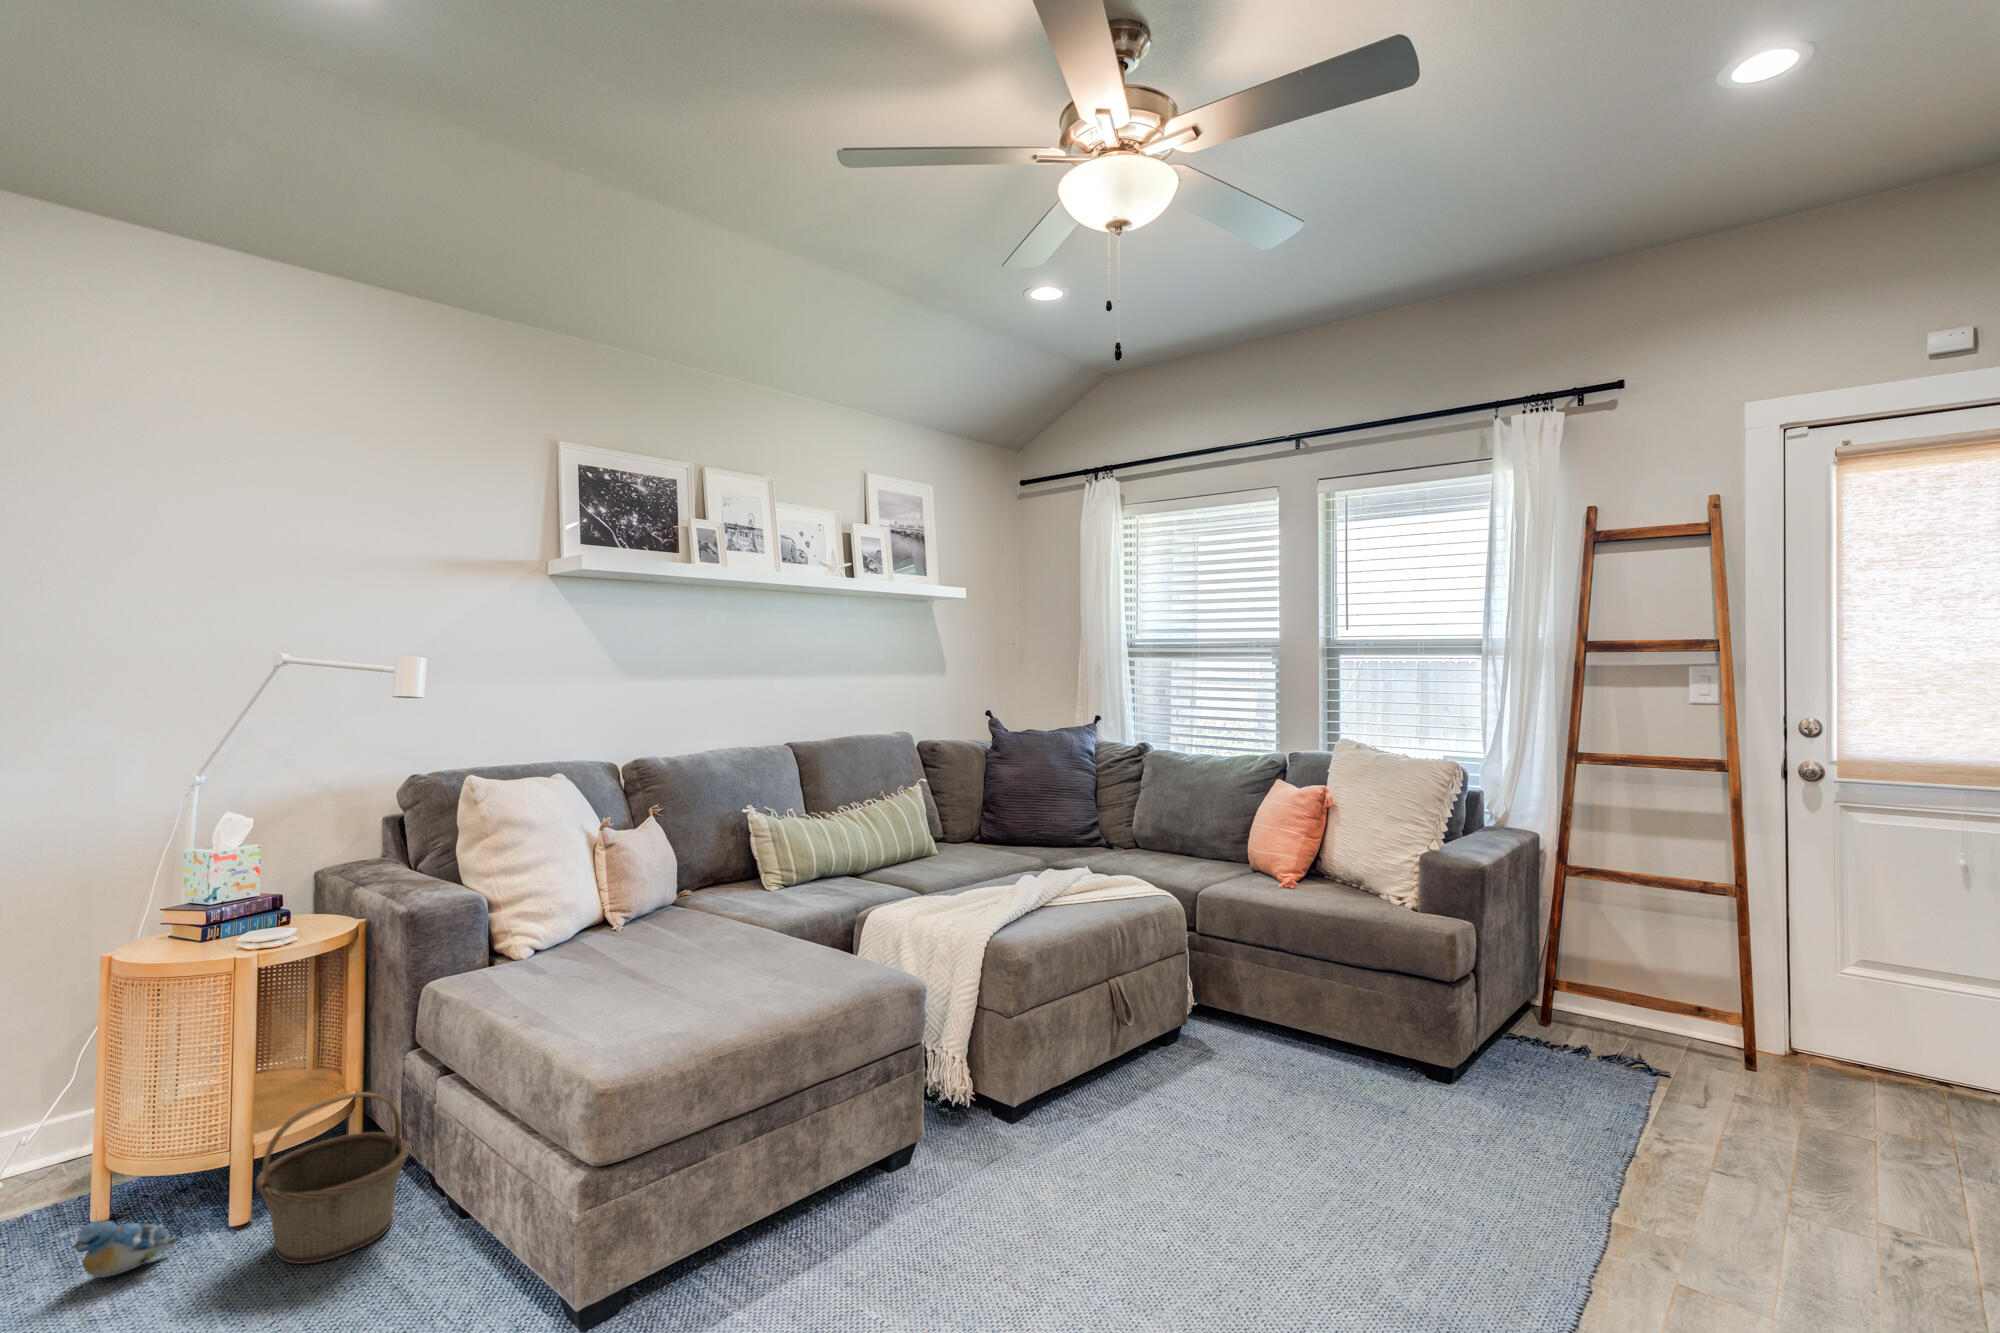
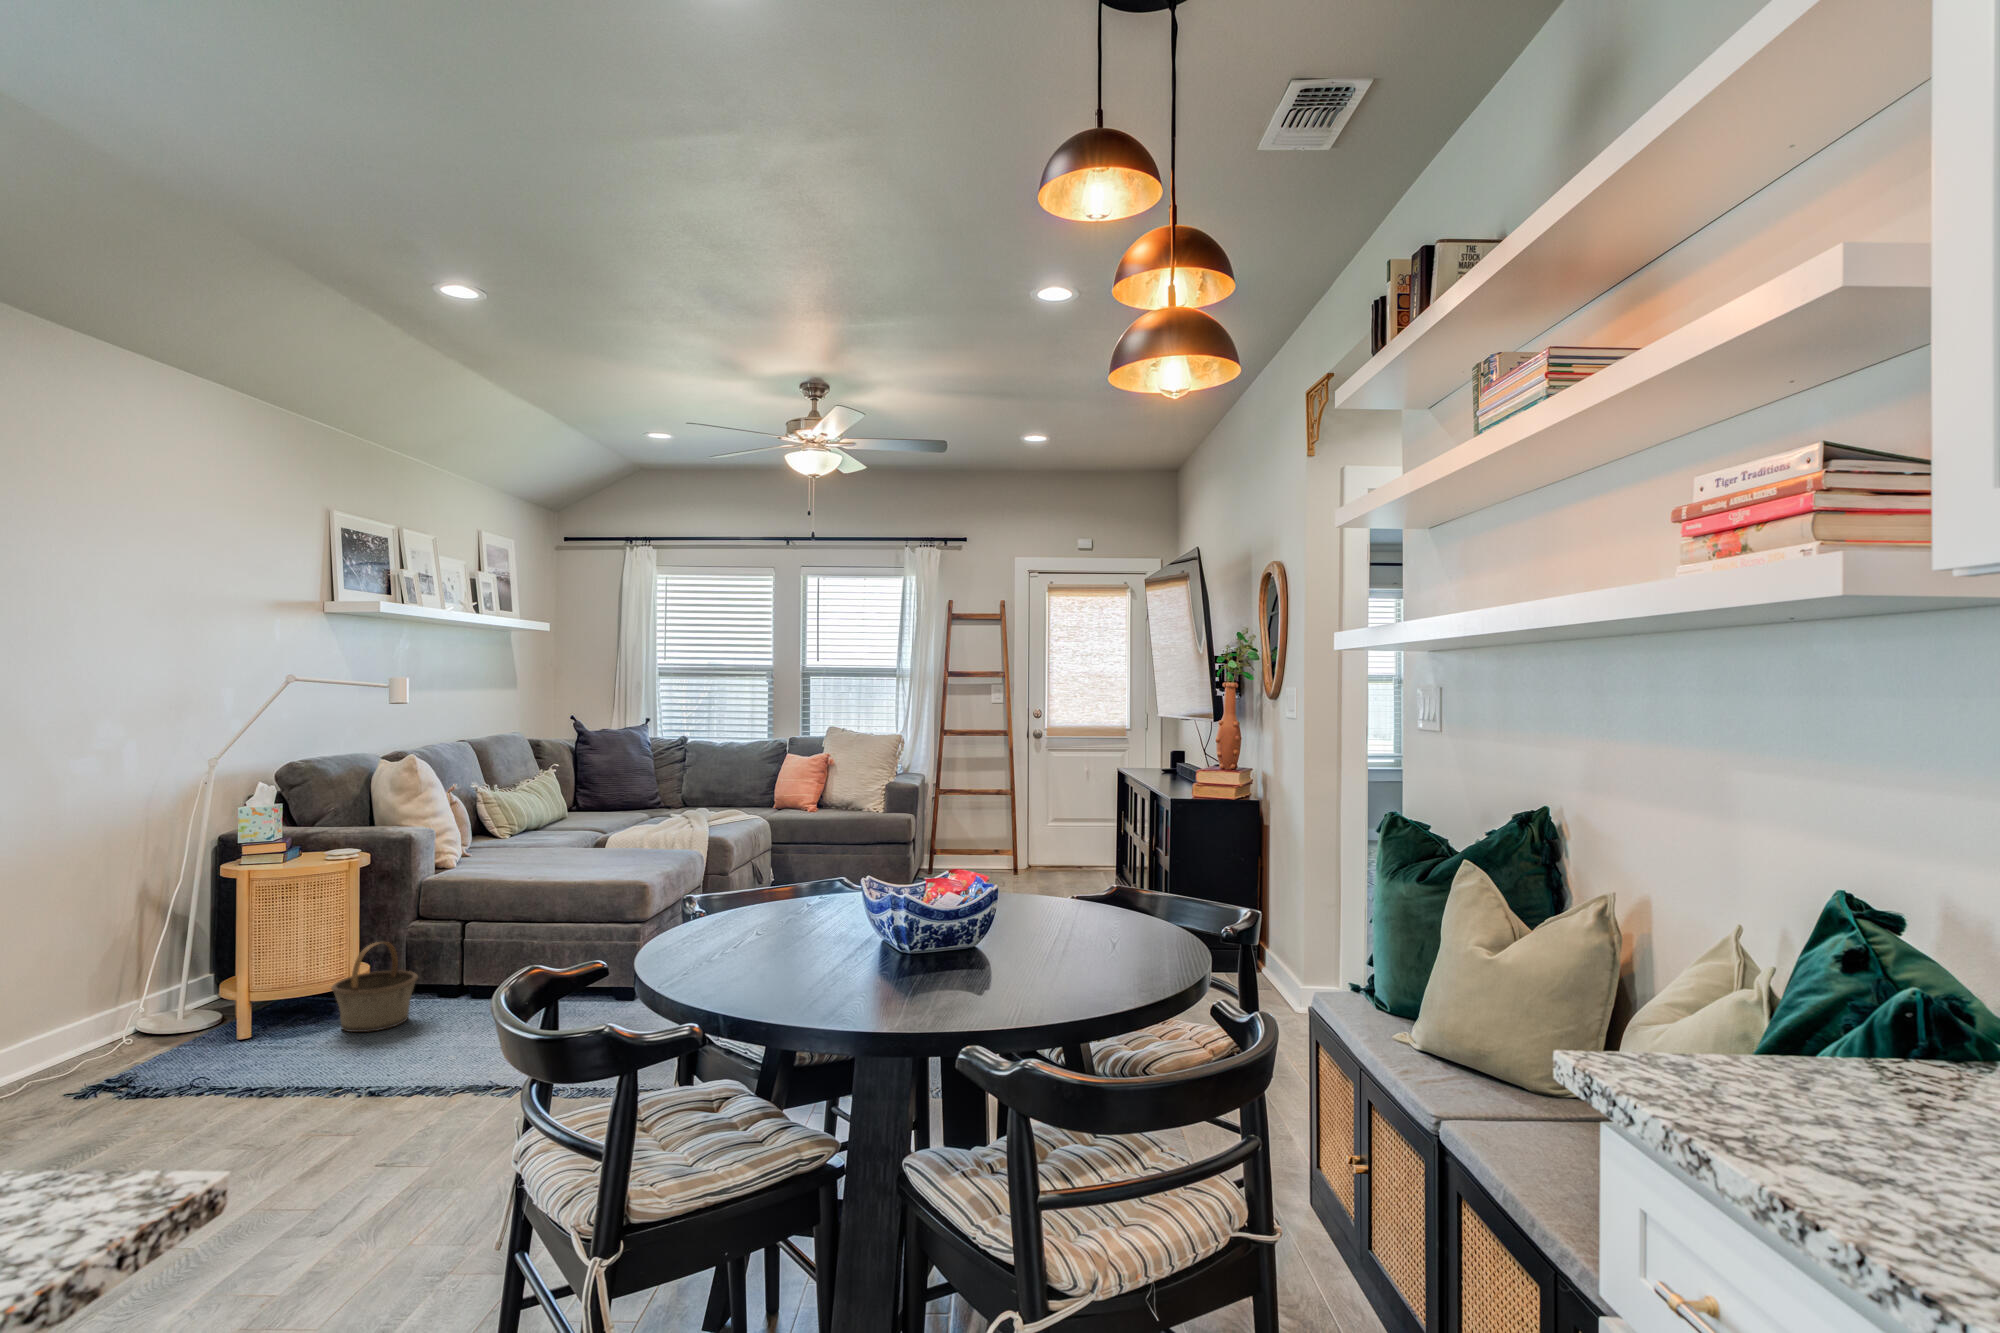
plush toy: present [73,1220,180,1278] -> none [244,1023,291,1056]

